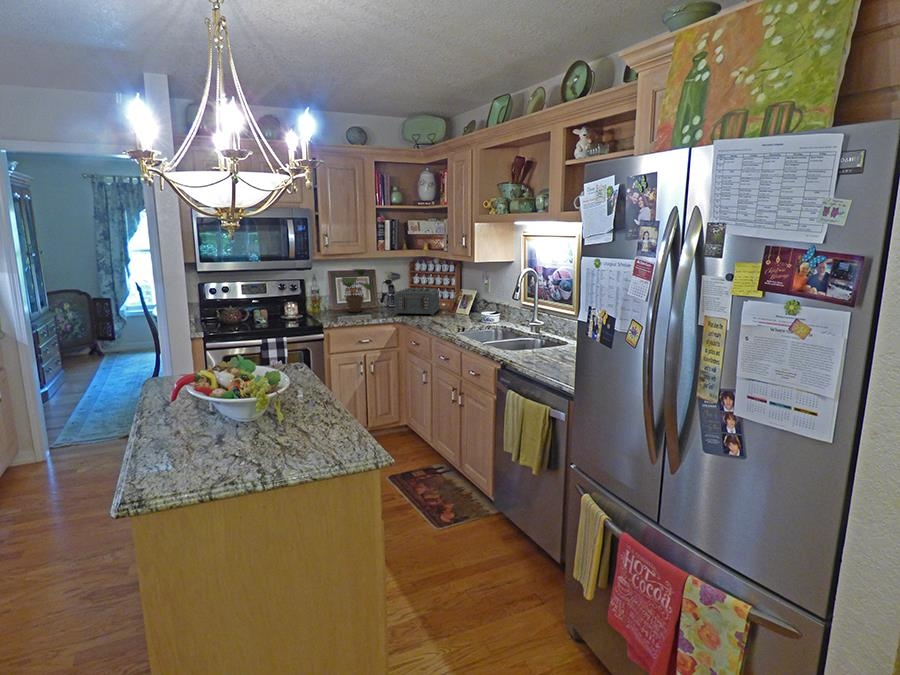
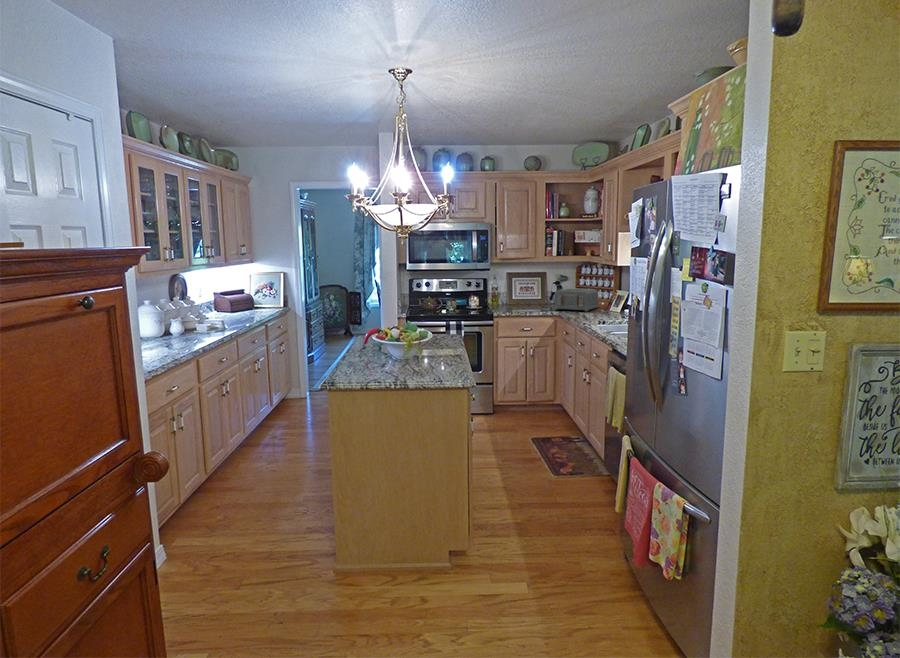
potted plant: present [332,269,372,312] -> none [507,271,539,307]

